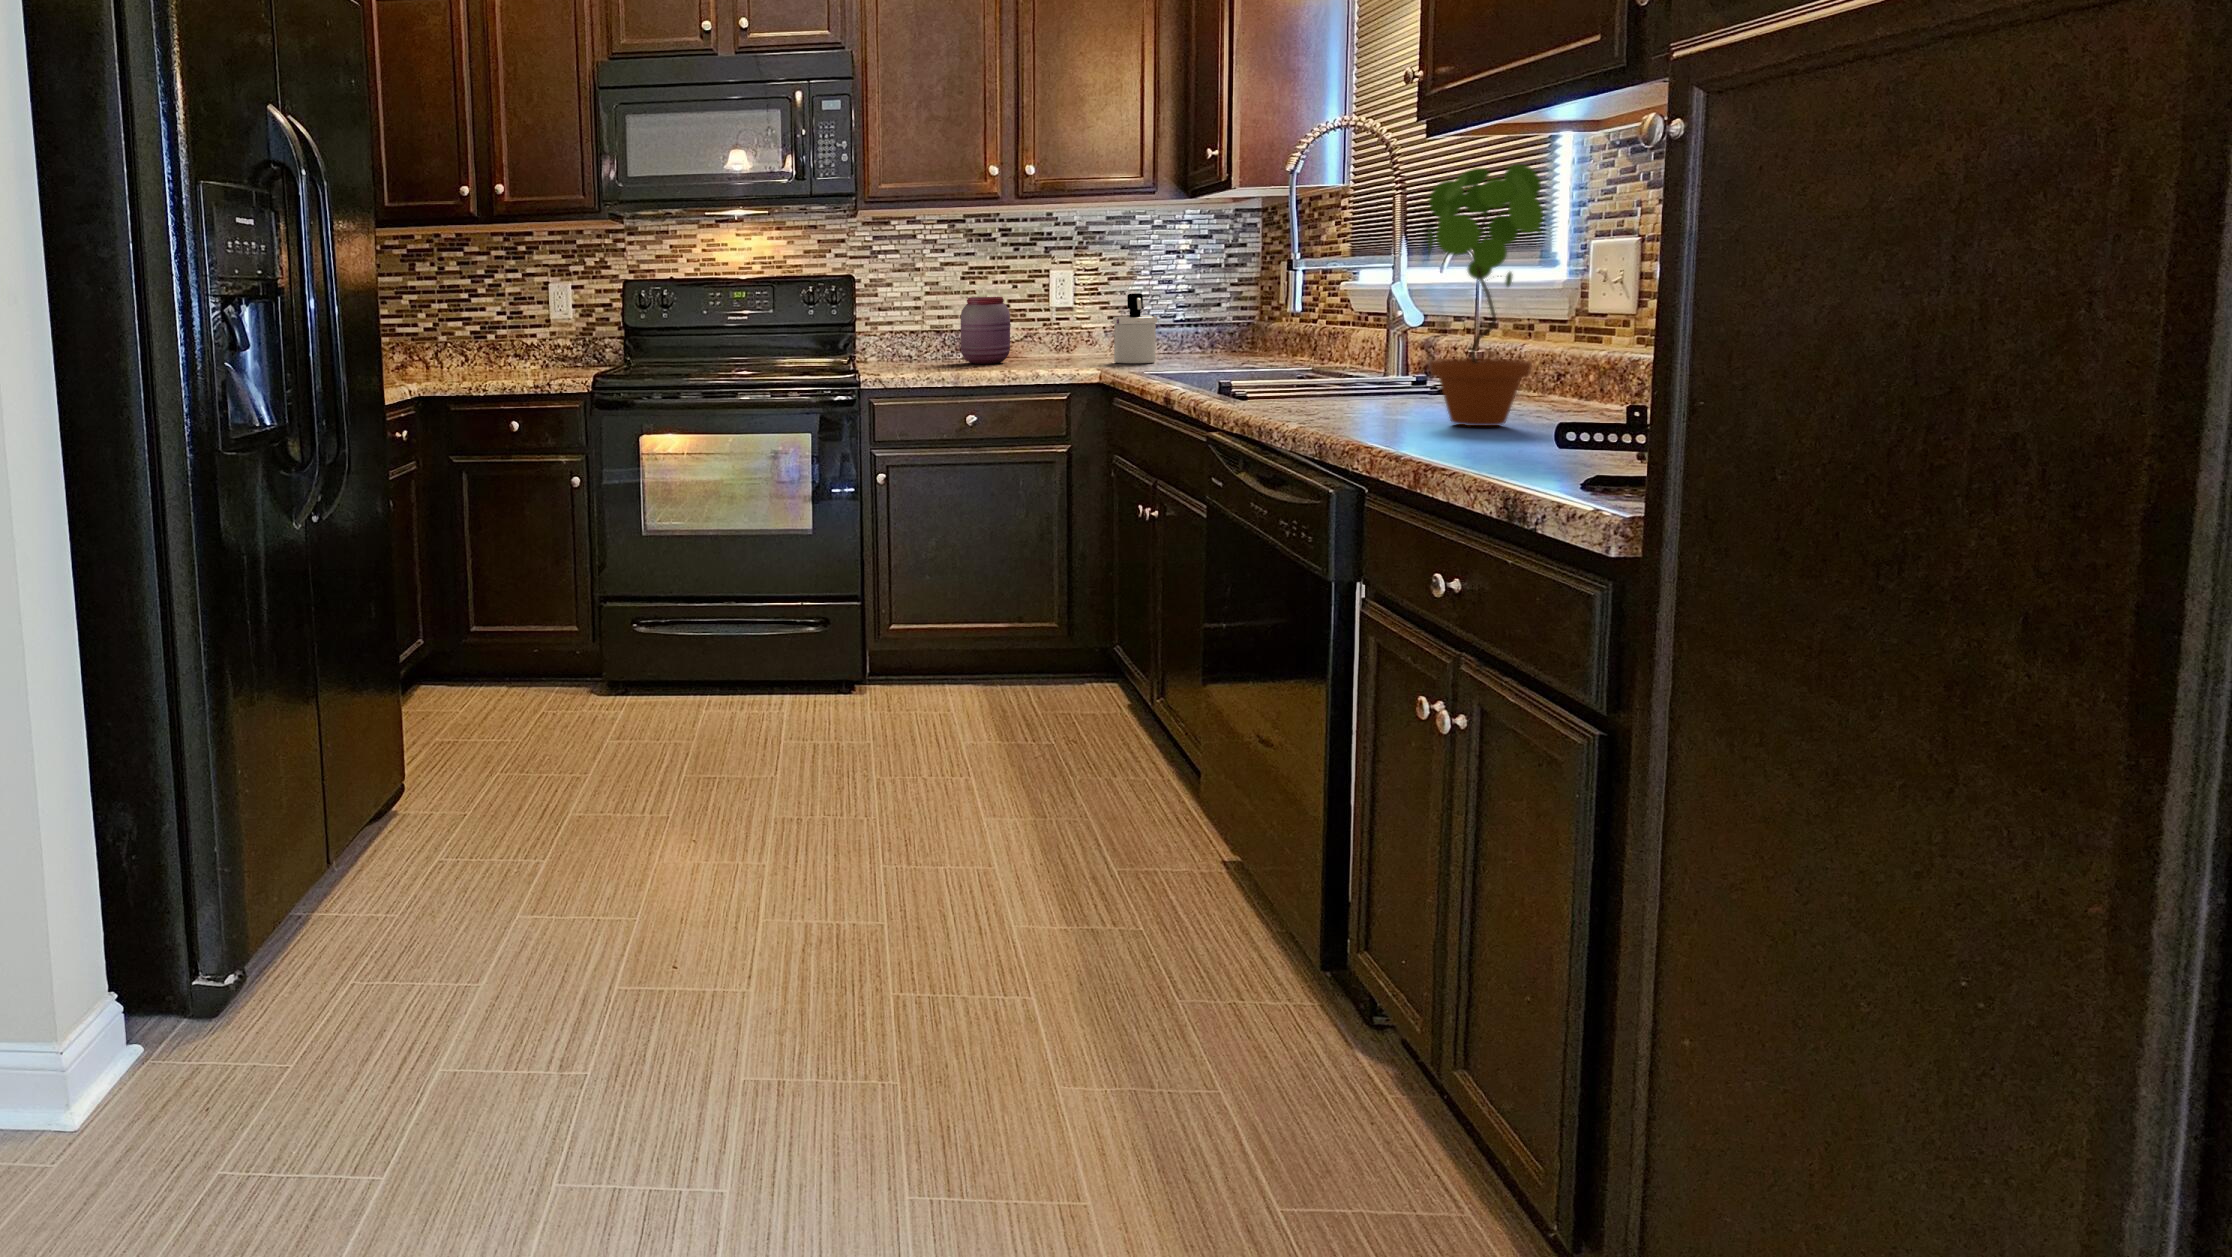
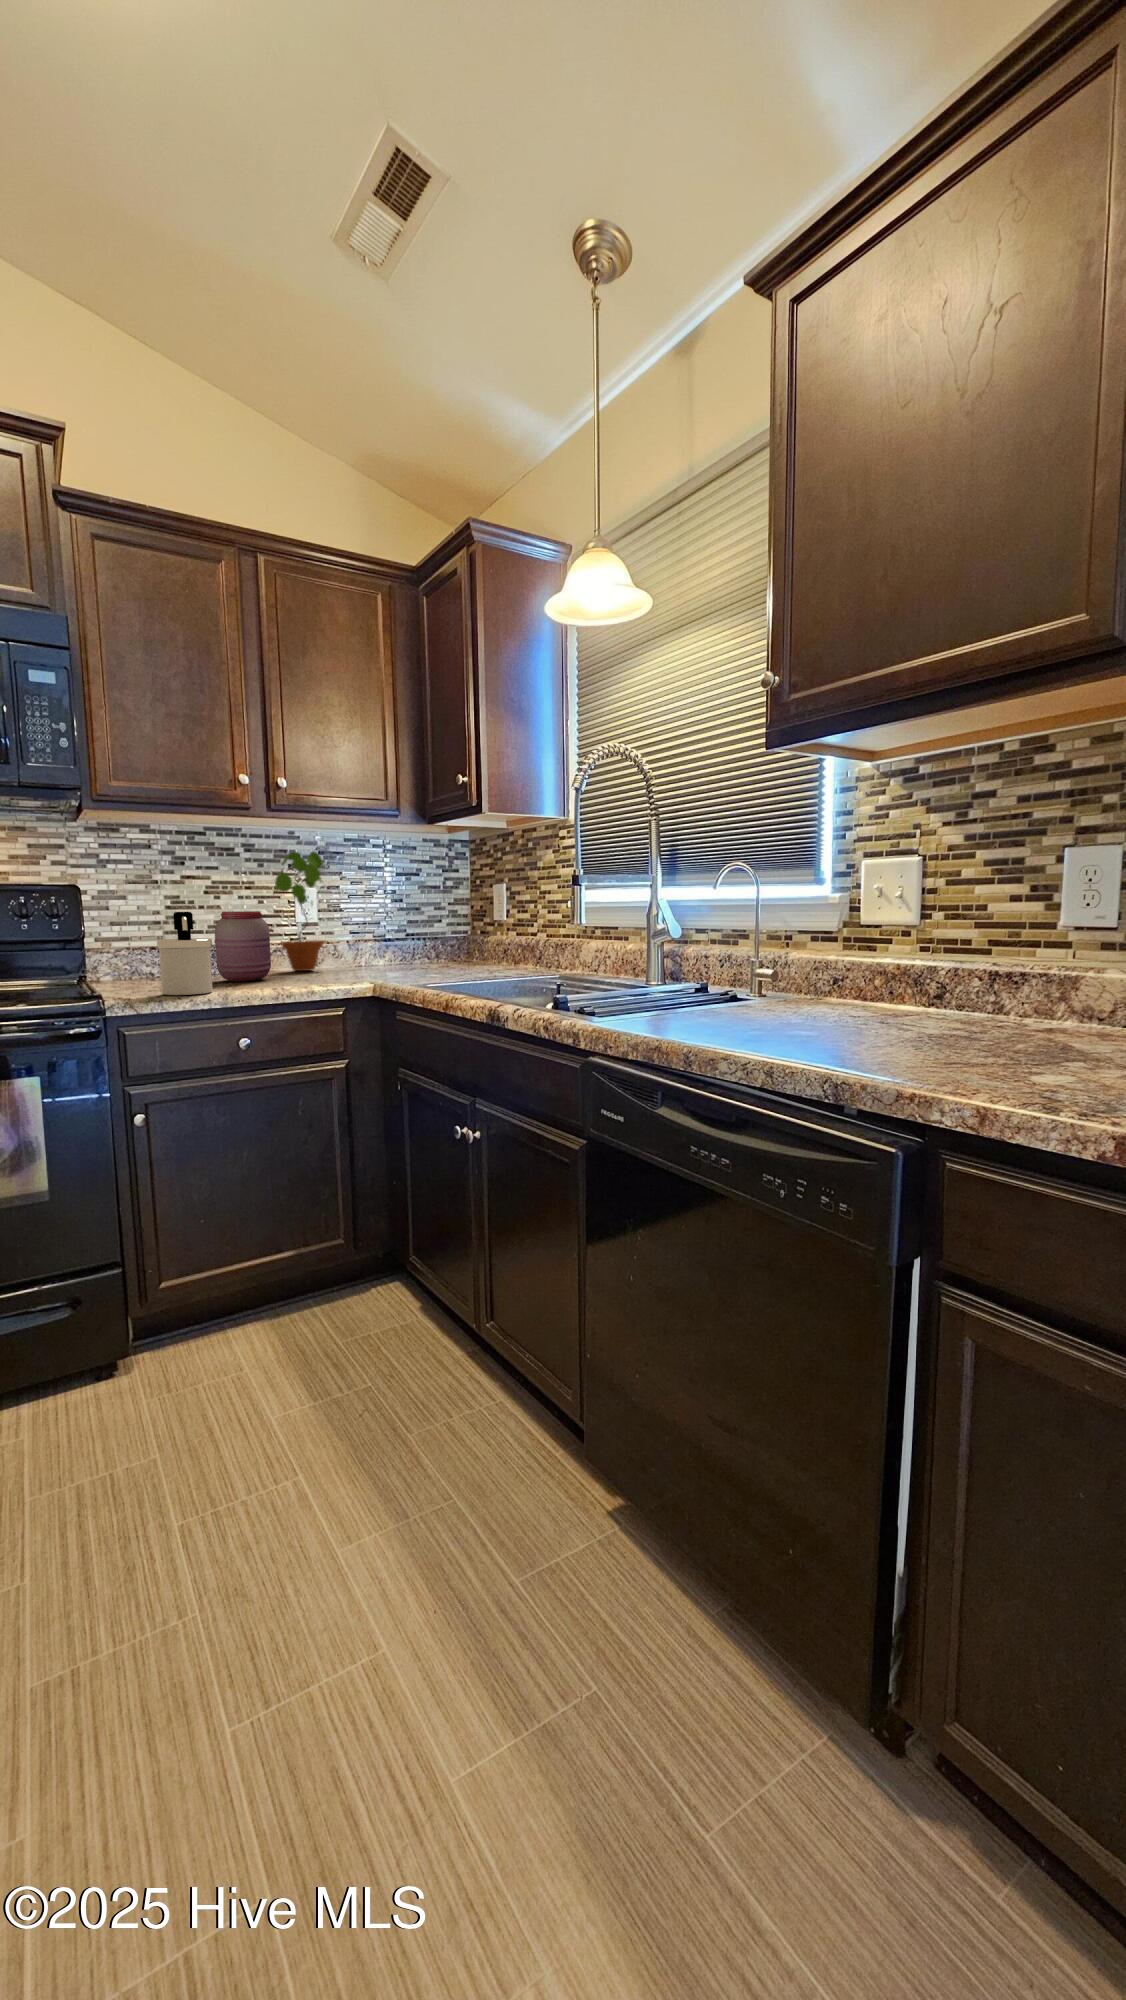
potted plant: present [1428,164,1543,426] -> present [275,851,323,971]
soap dispenser: present [1113,293,1157,363] -> present [157,912,213,995]

